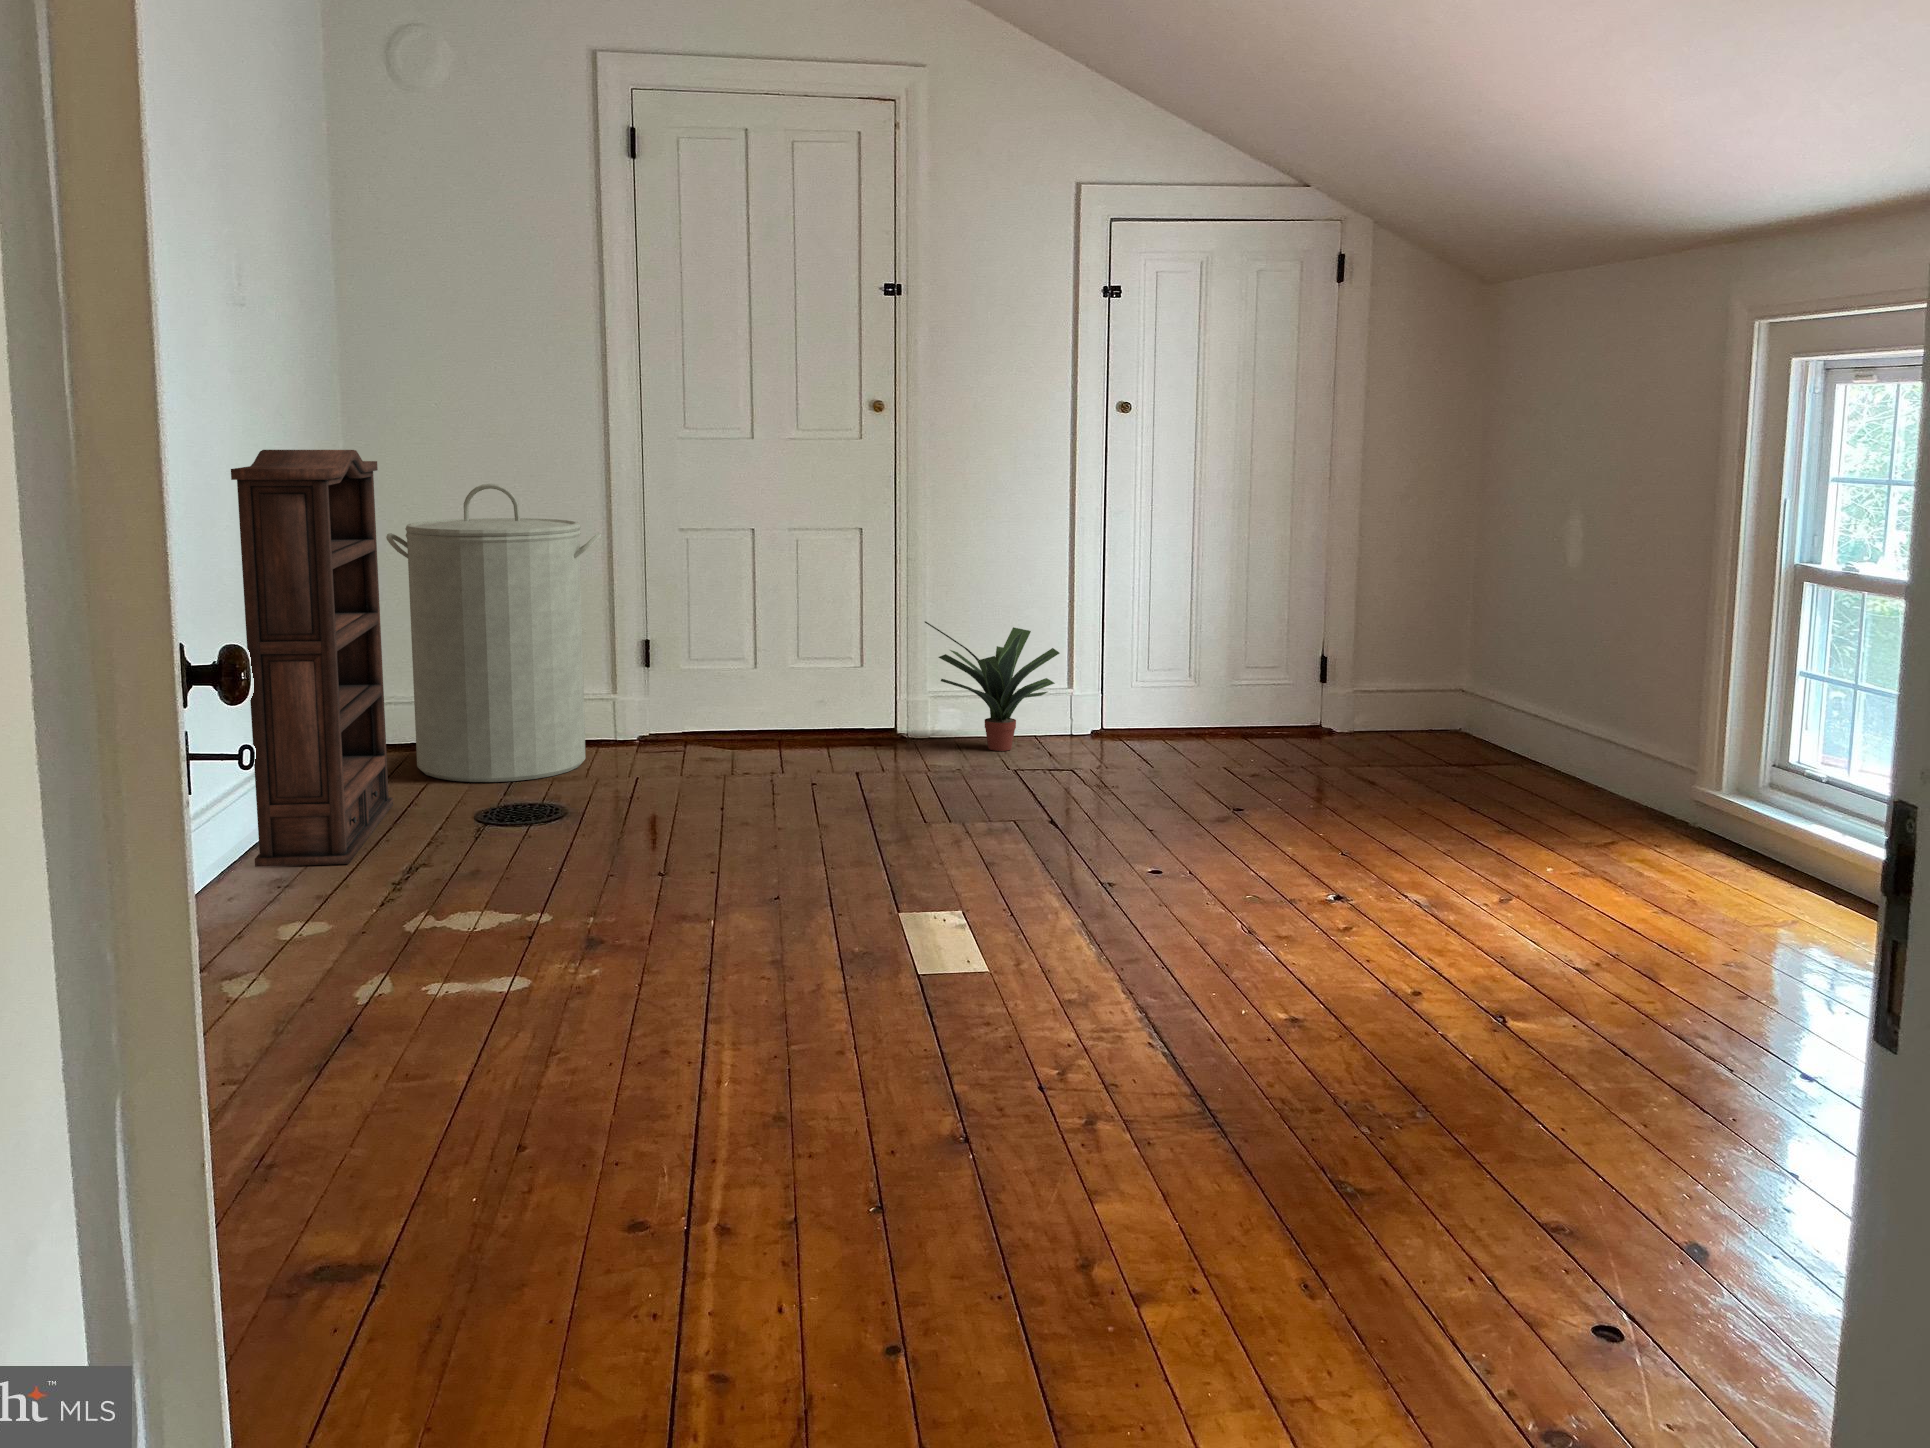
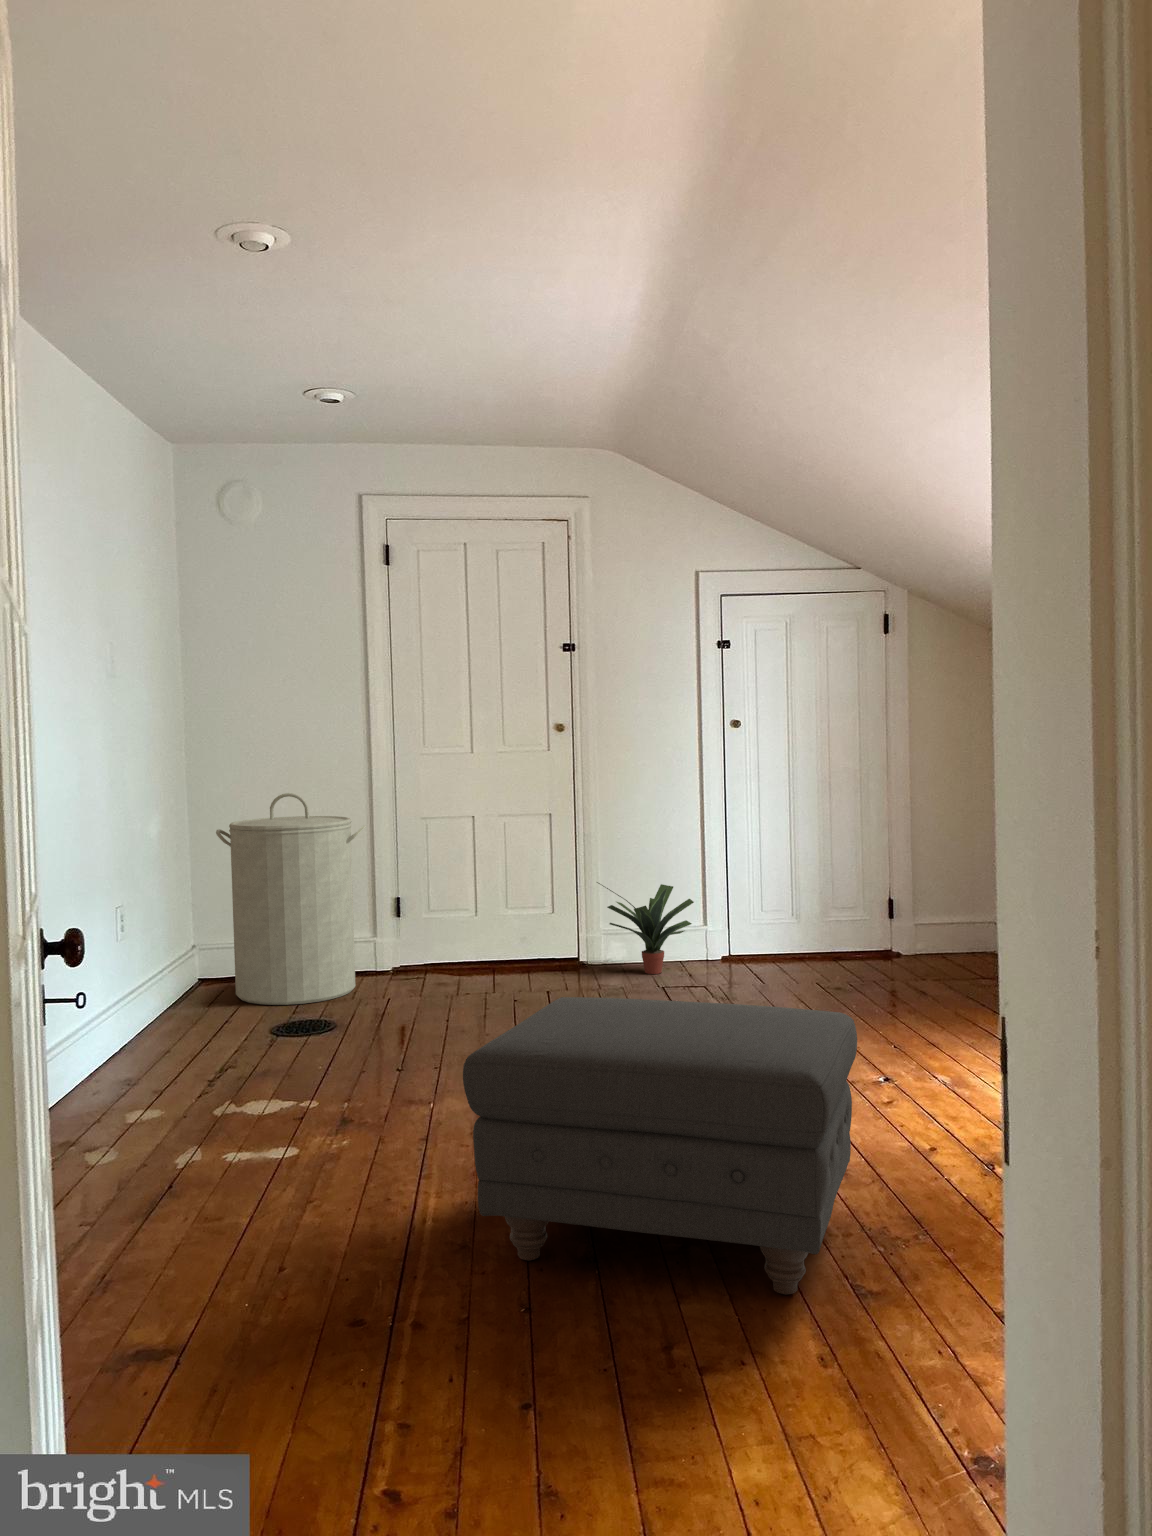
bookshelf: present [231,450,393,867] -> none [105,775,217,1070]
ottoman: none [788,777,1341,1194] -> present [463,997,857,1295]

